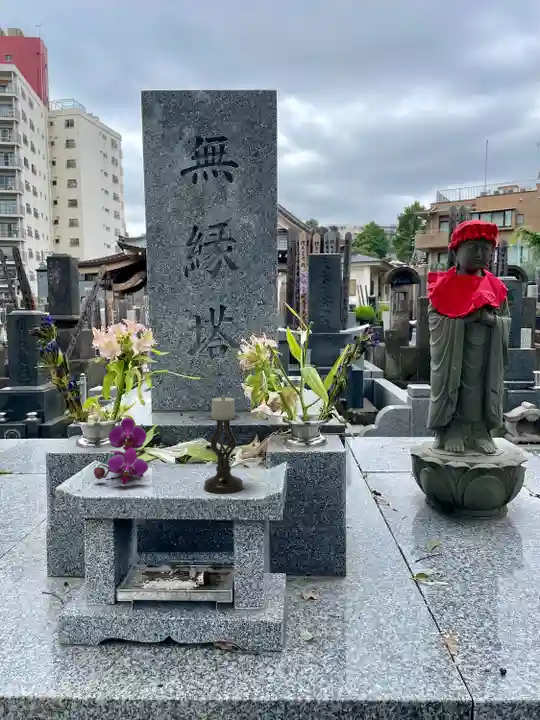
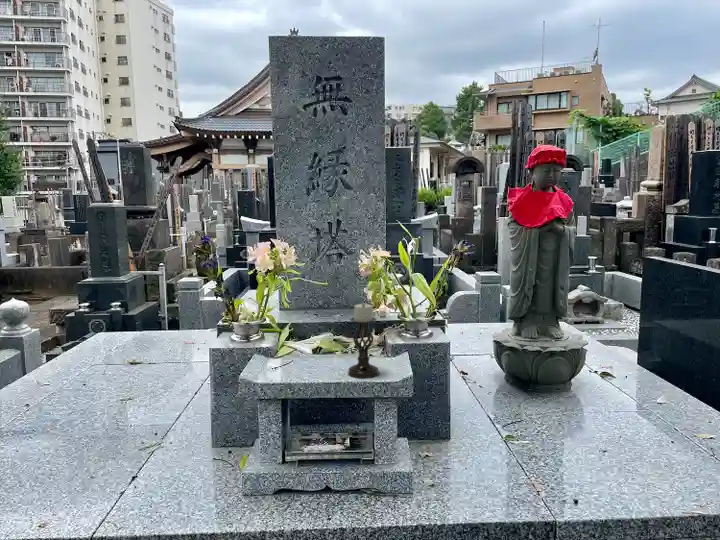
flower: present [94,418,148,485] -> none [260,321,304,373]

